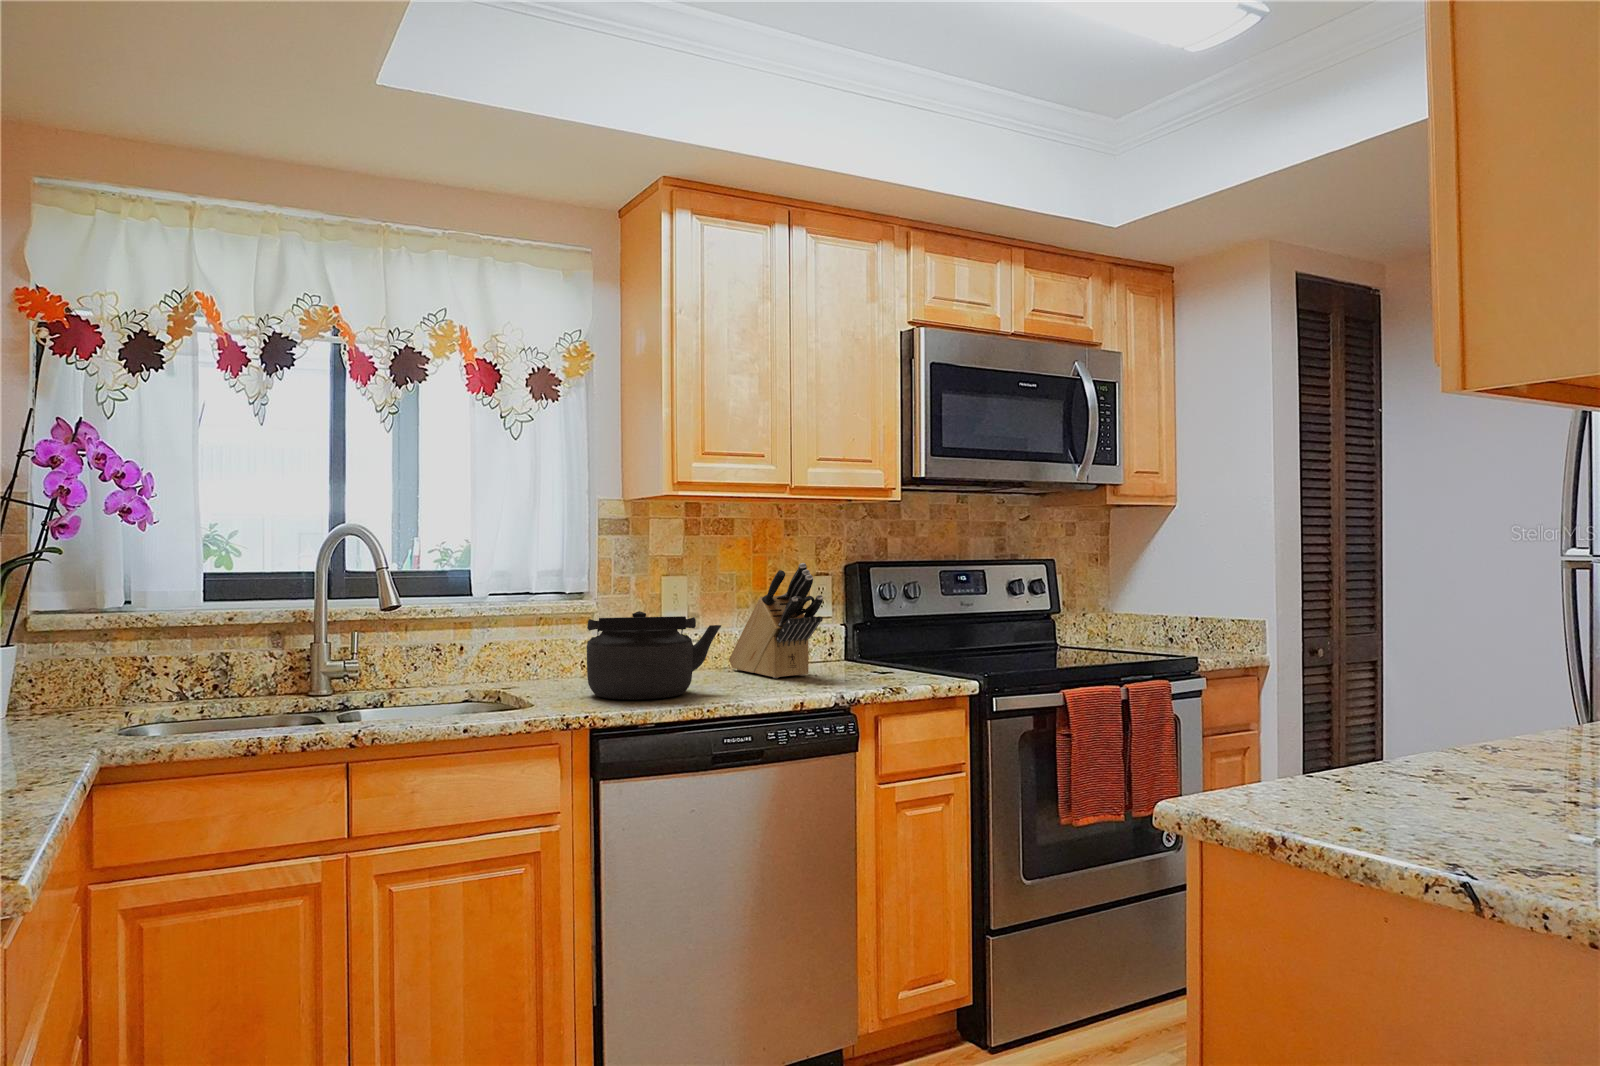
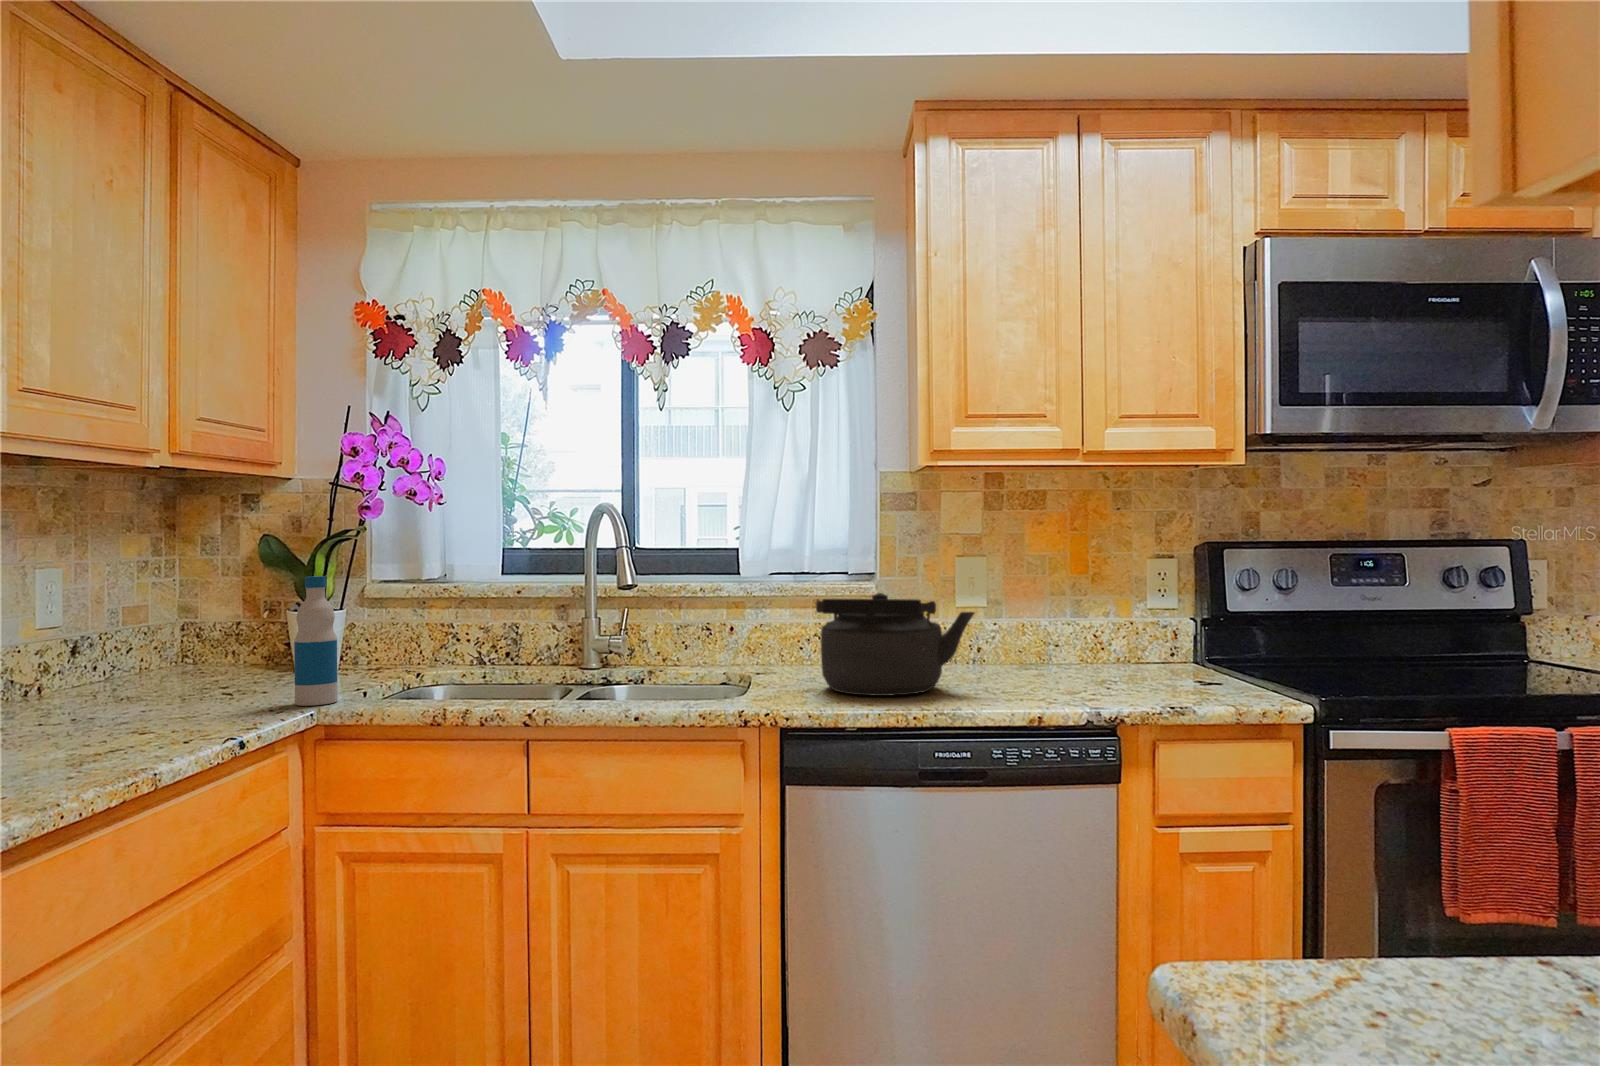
knife block: present [729,563,823,678] -> none [1033,539,1126,680]
bottle: none [62,610,111,749] -> present [294,576,338,706]

